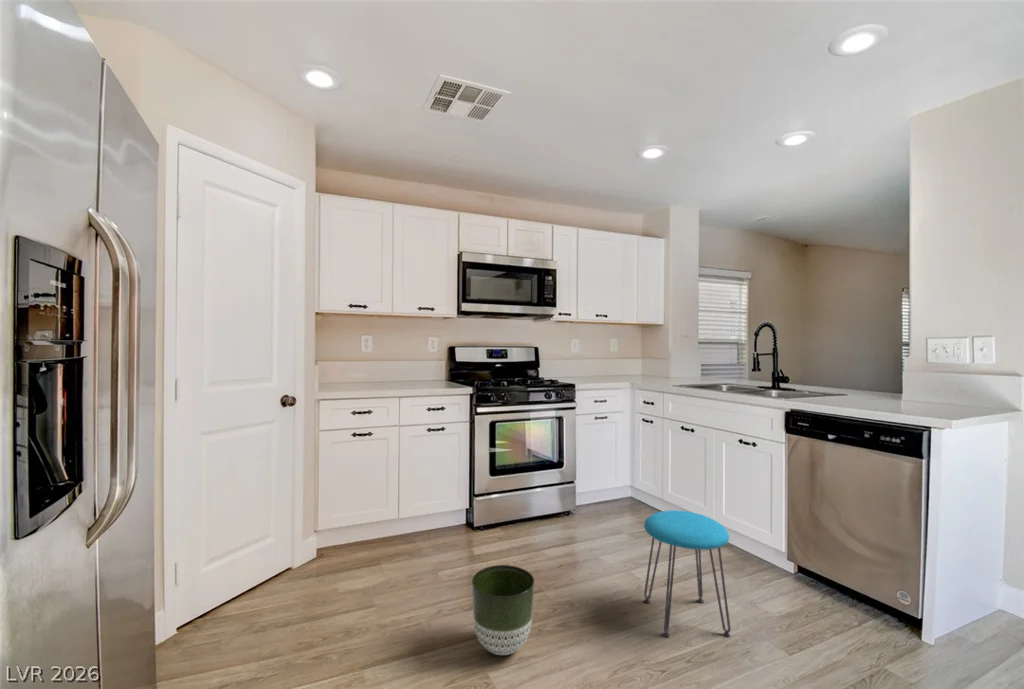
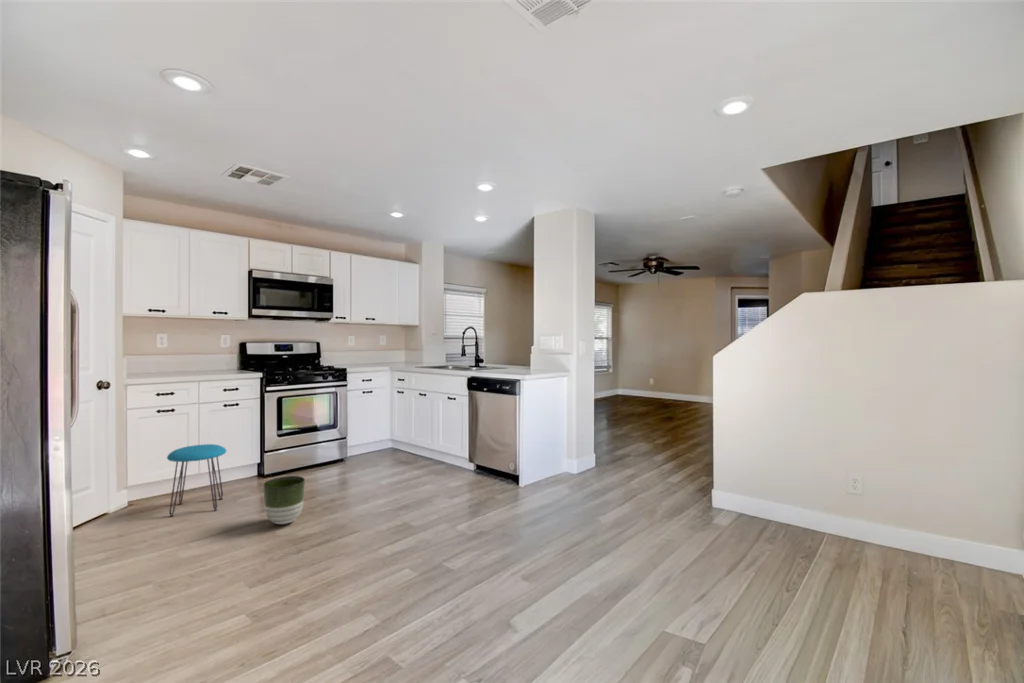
stool: present [644,510,731,637] -> present [167,444,226,517]

